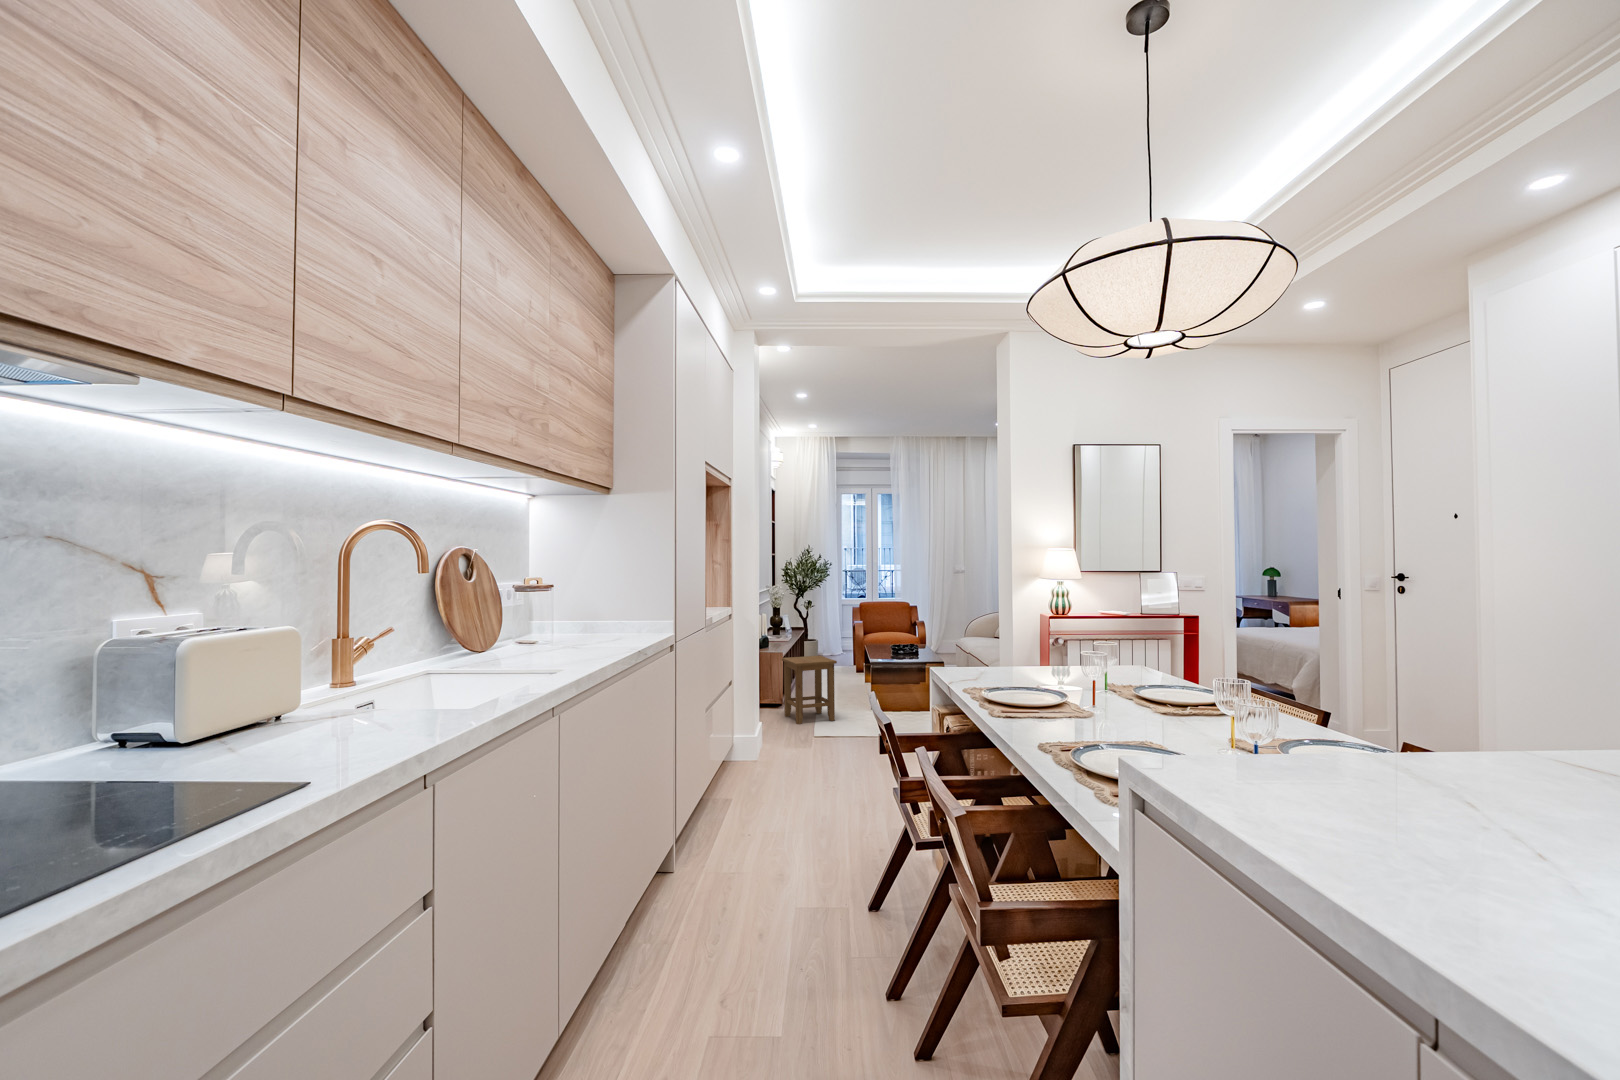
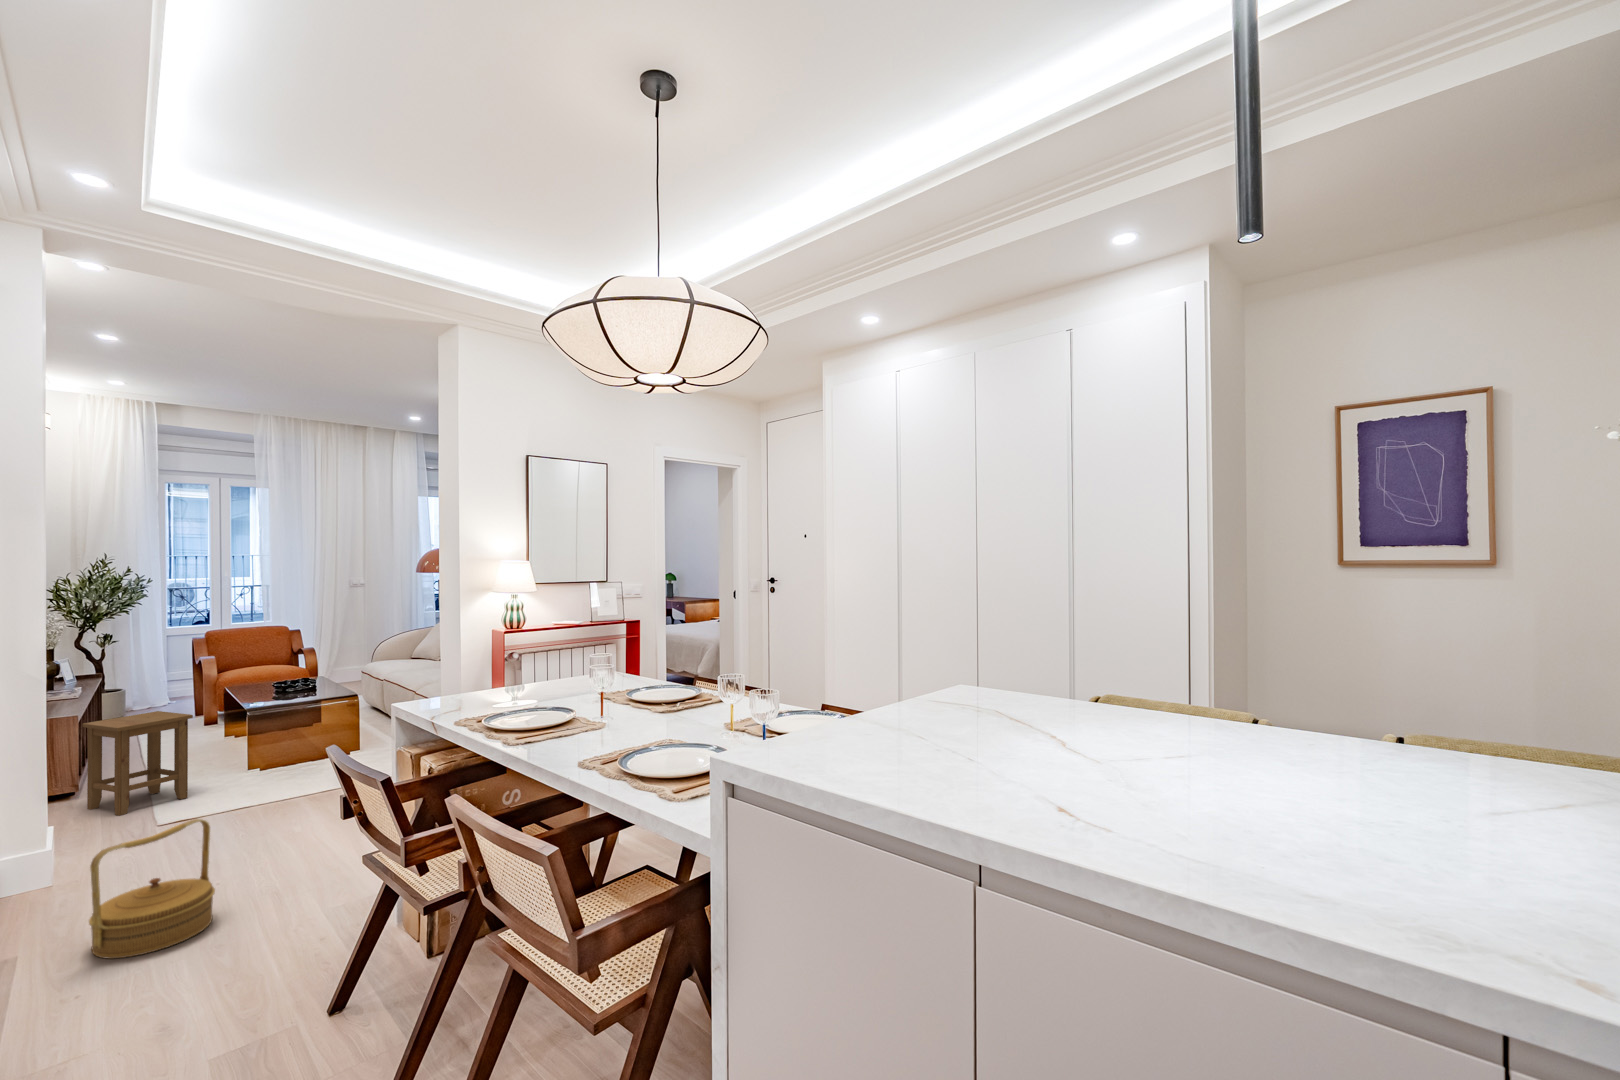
basket: none [758,734,824,820] -> present [89,819,215,959]

